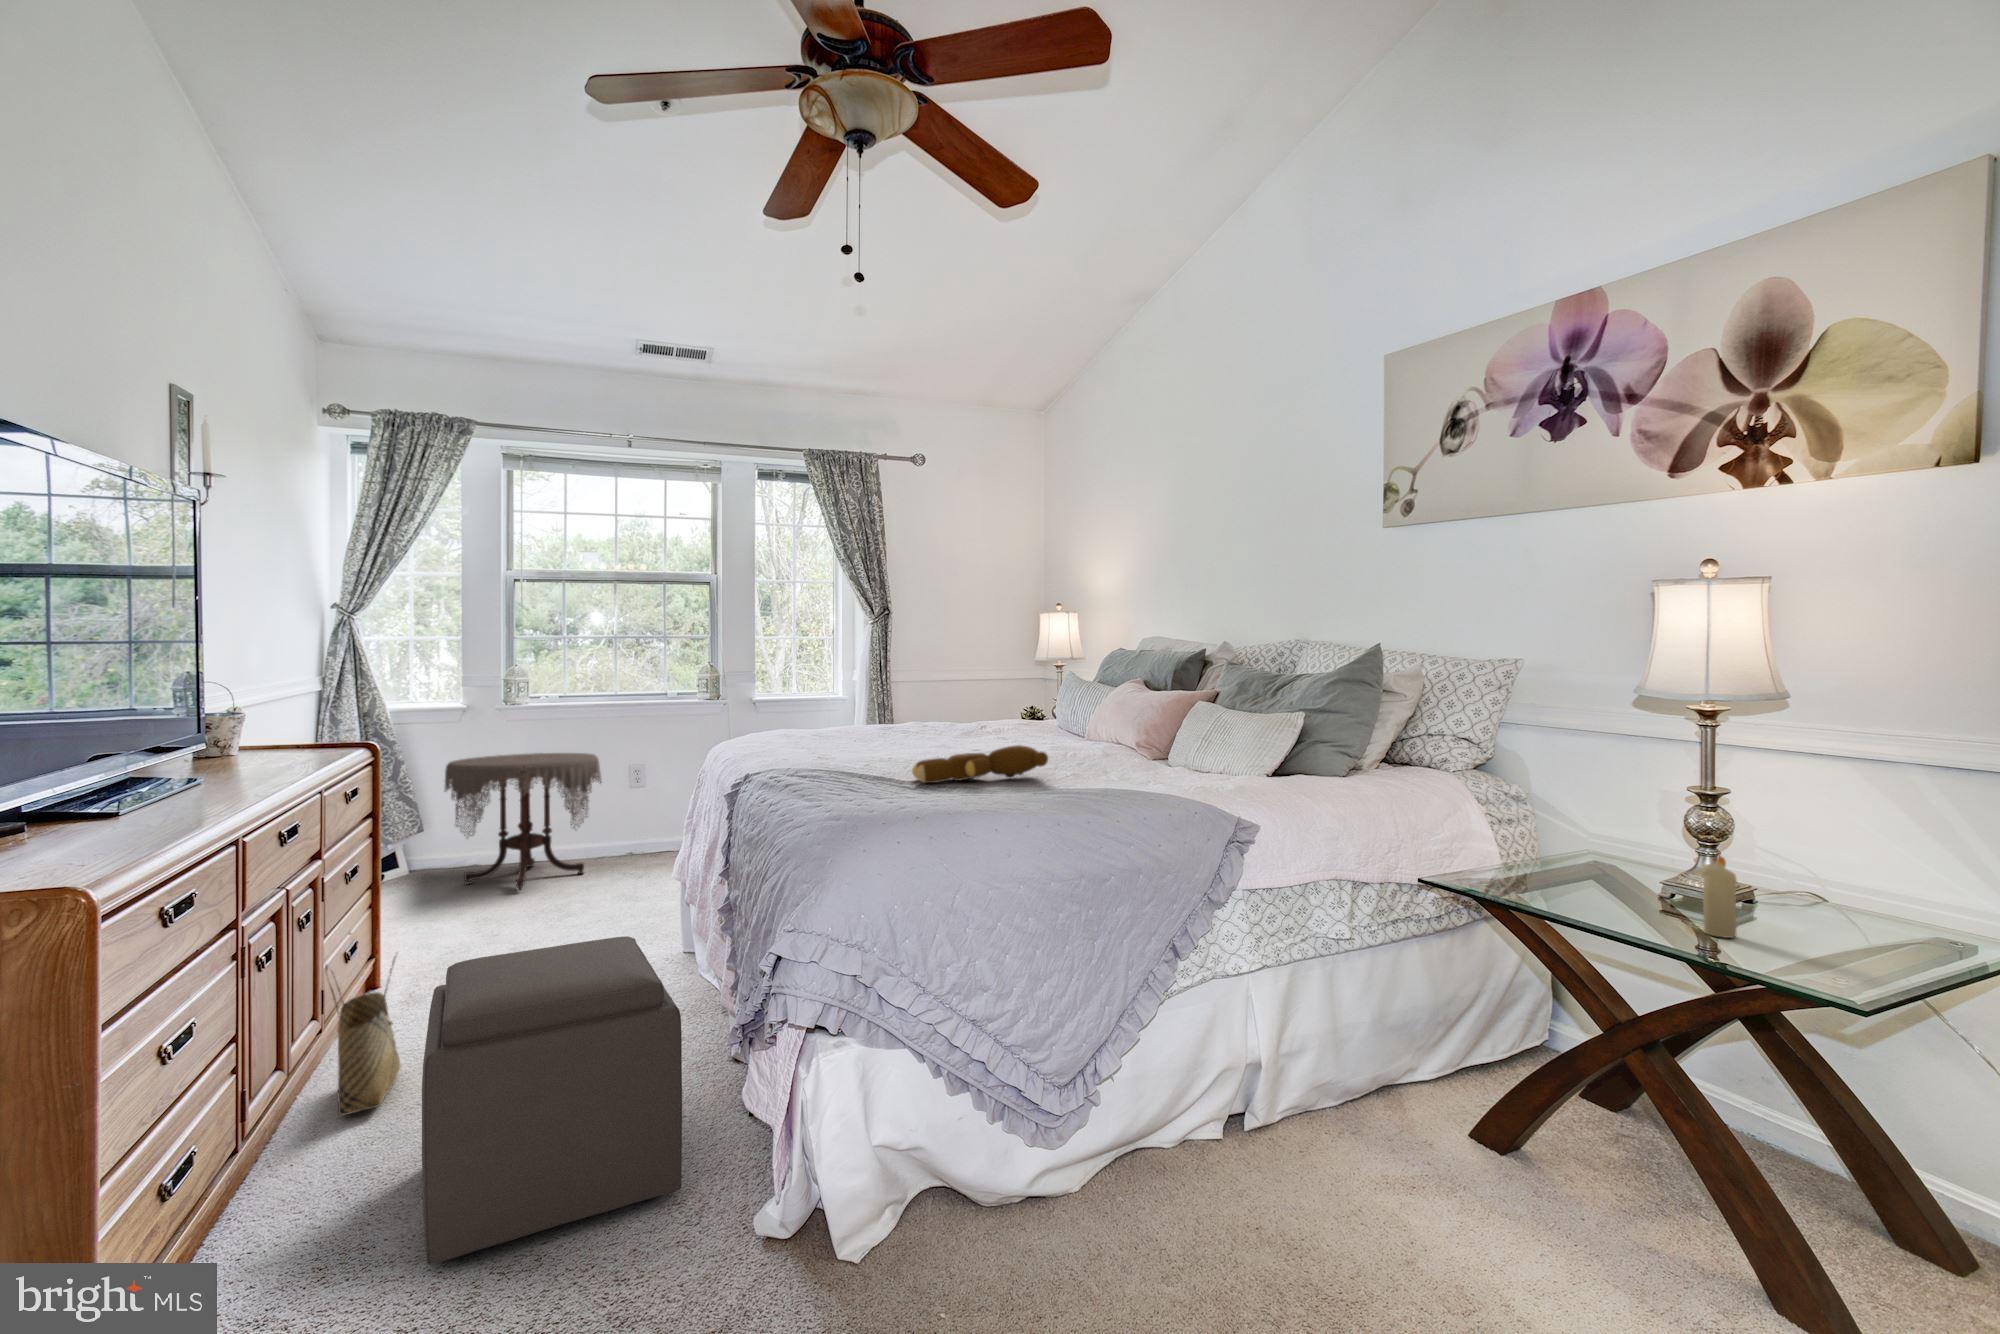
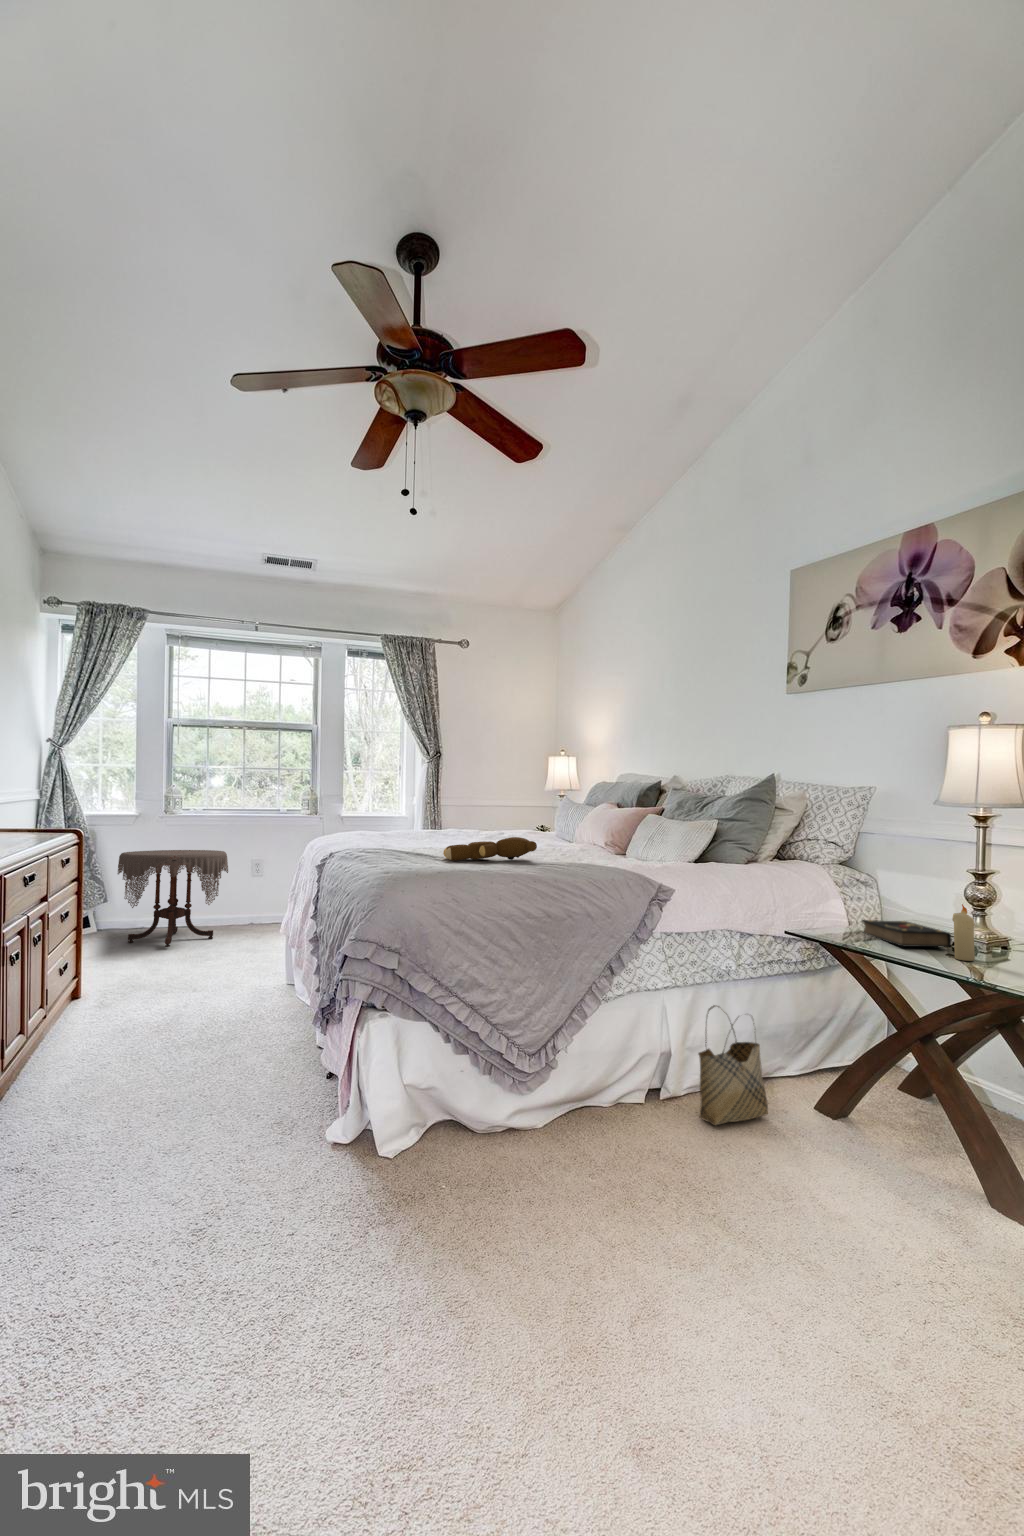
book: none [1537,865,1688,913] -> present [862,920,951,947]
ottoman: present [422,936,682,1264] -> none [117,956,282,1147]
woven basket: present [325,955,401,1116] -> present [699,1005,768,1125]

